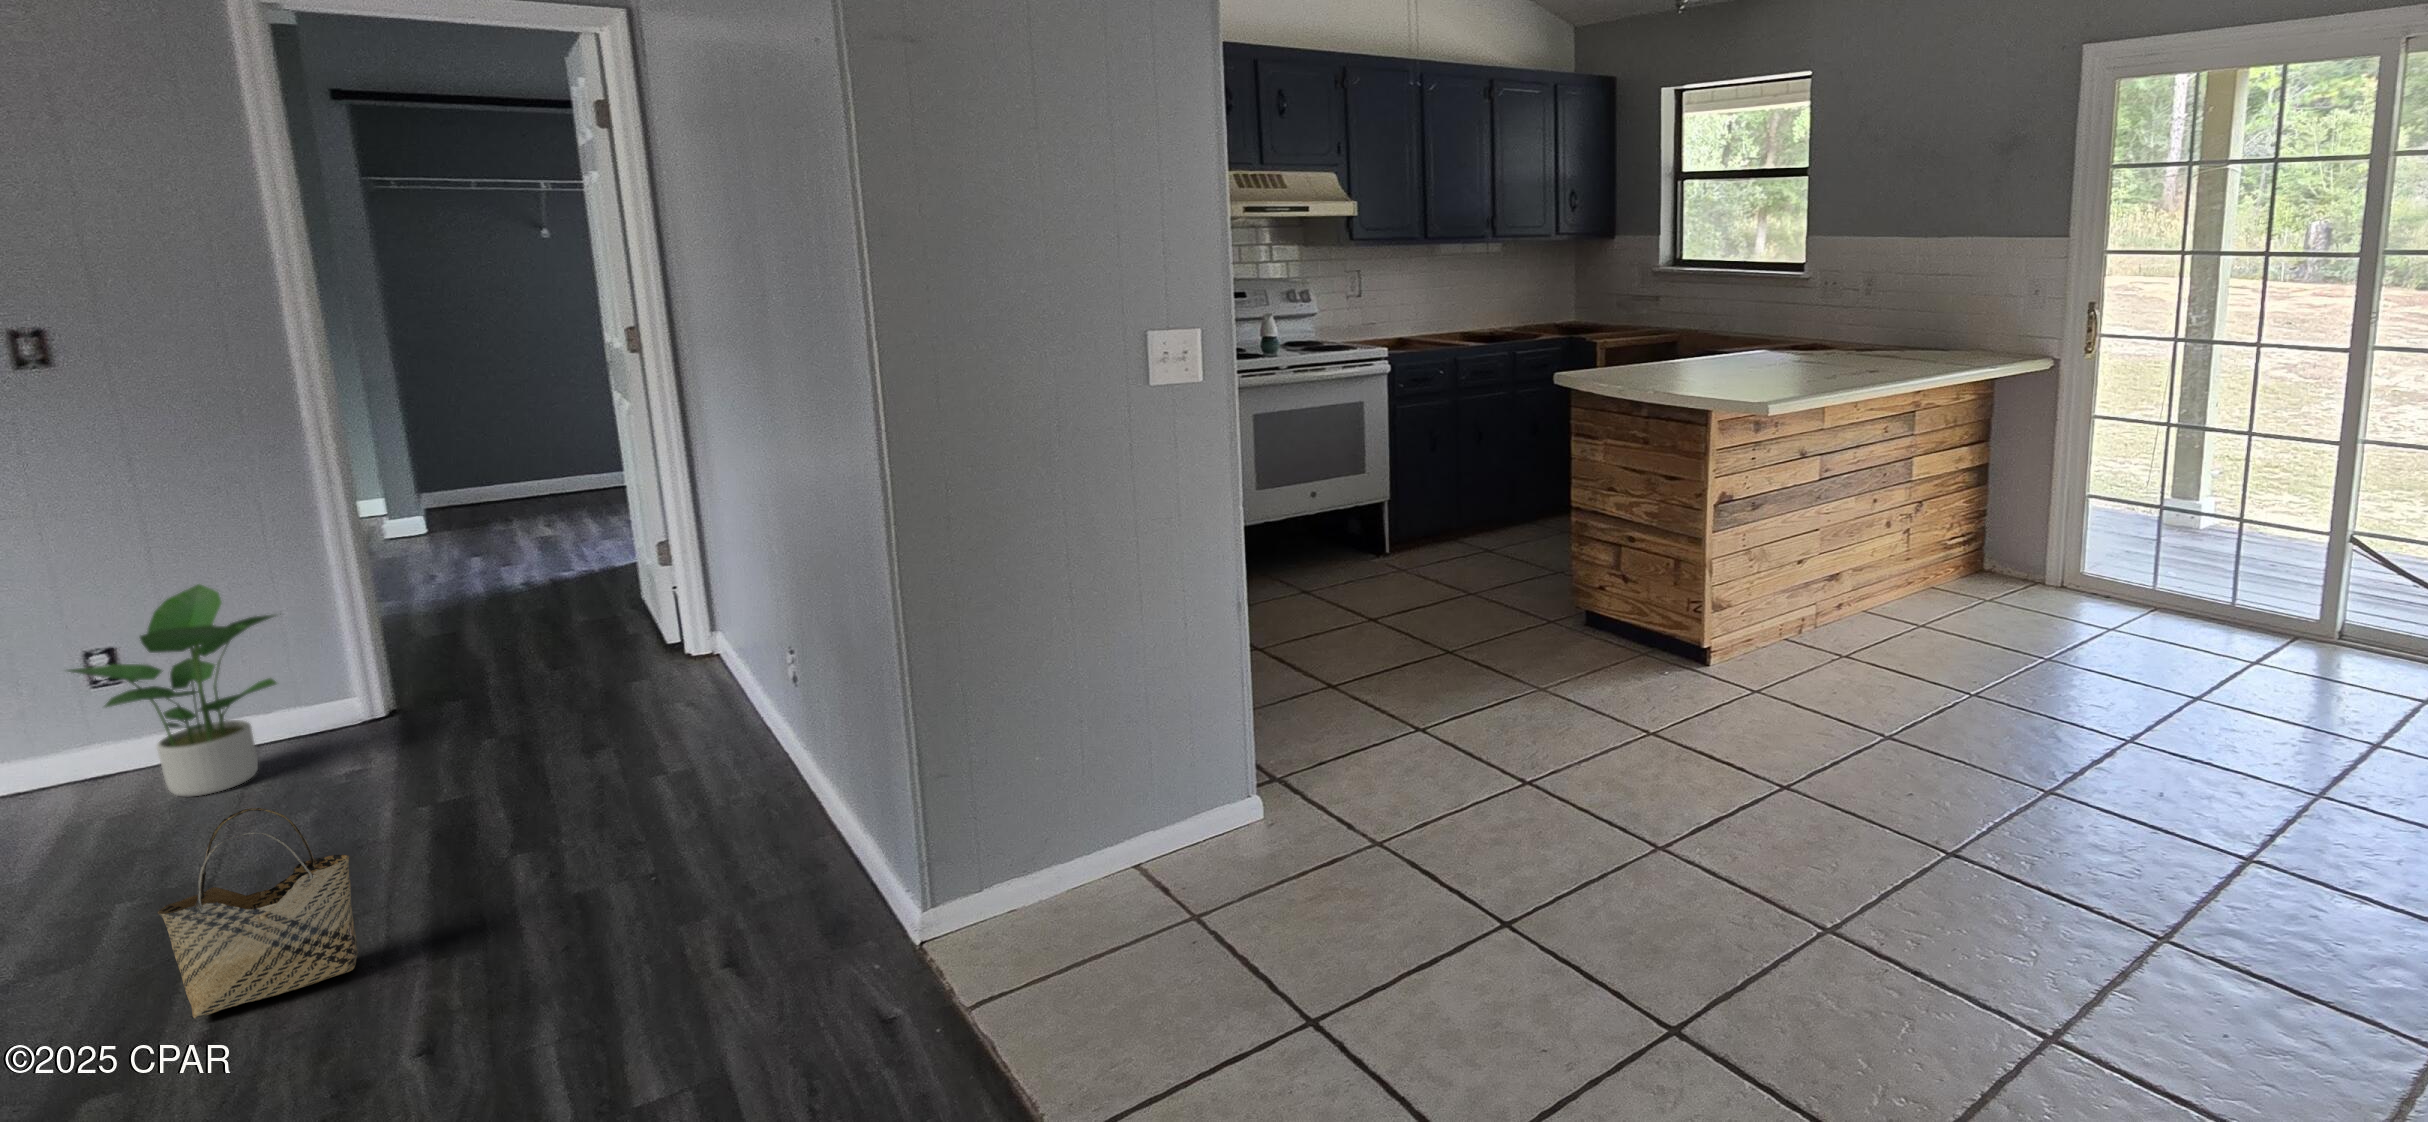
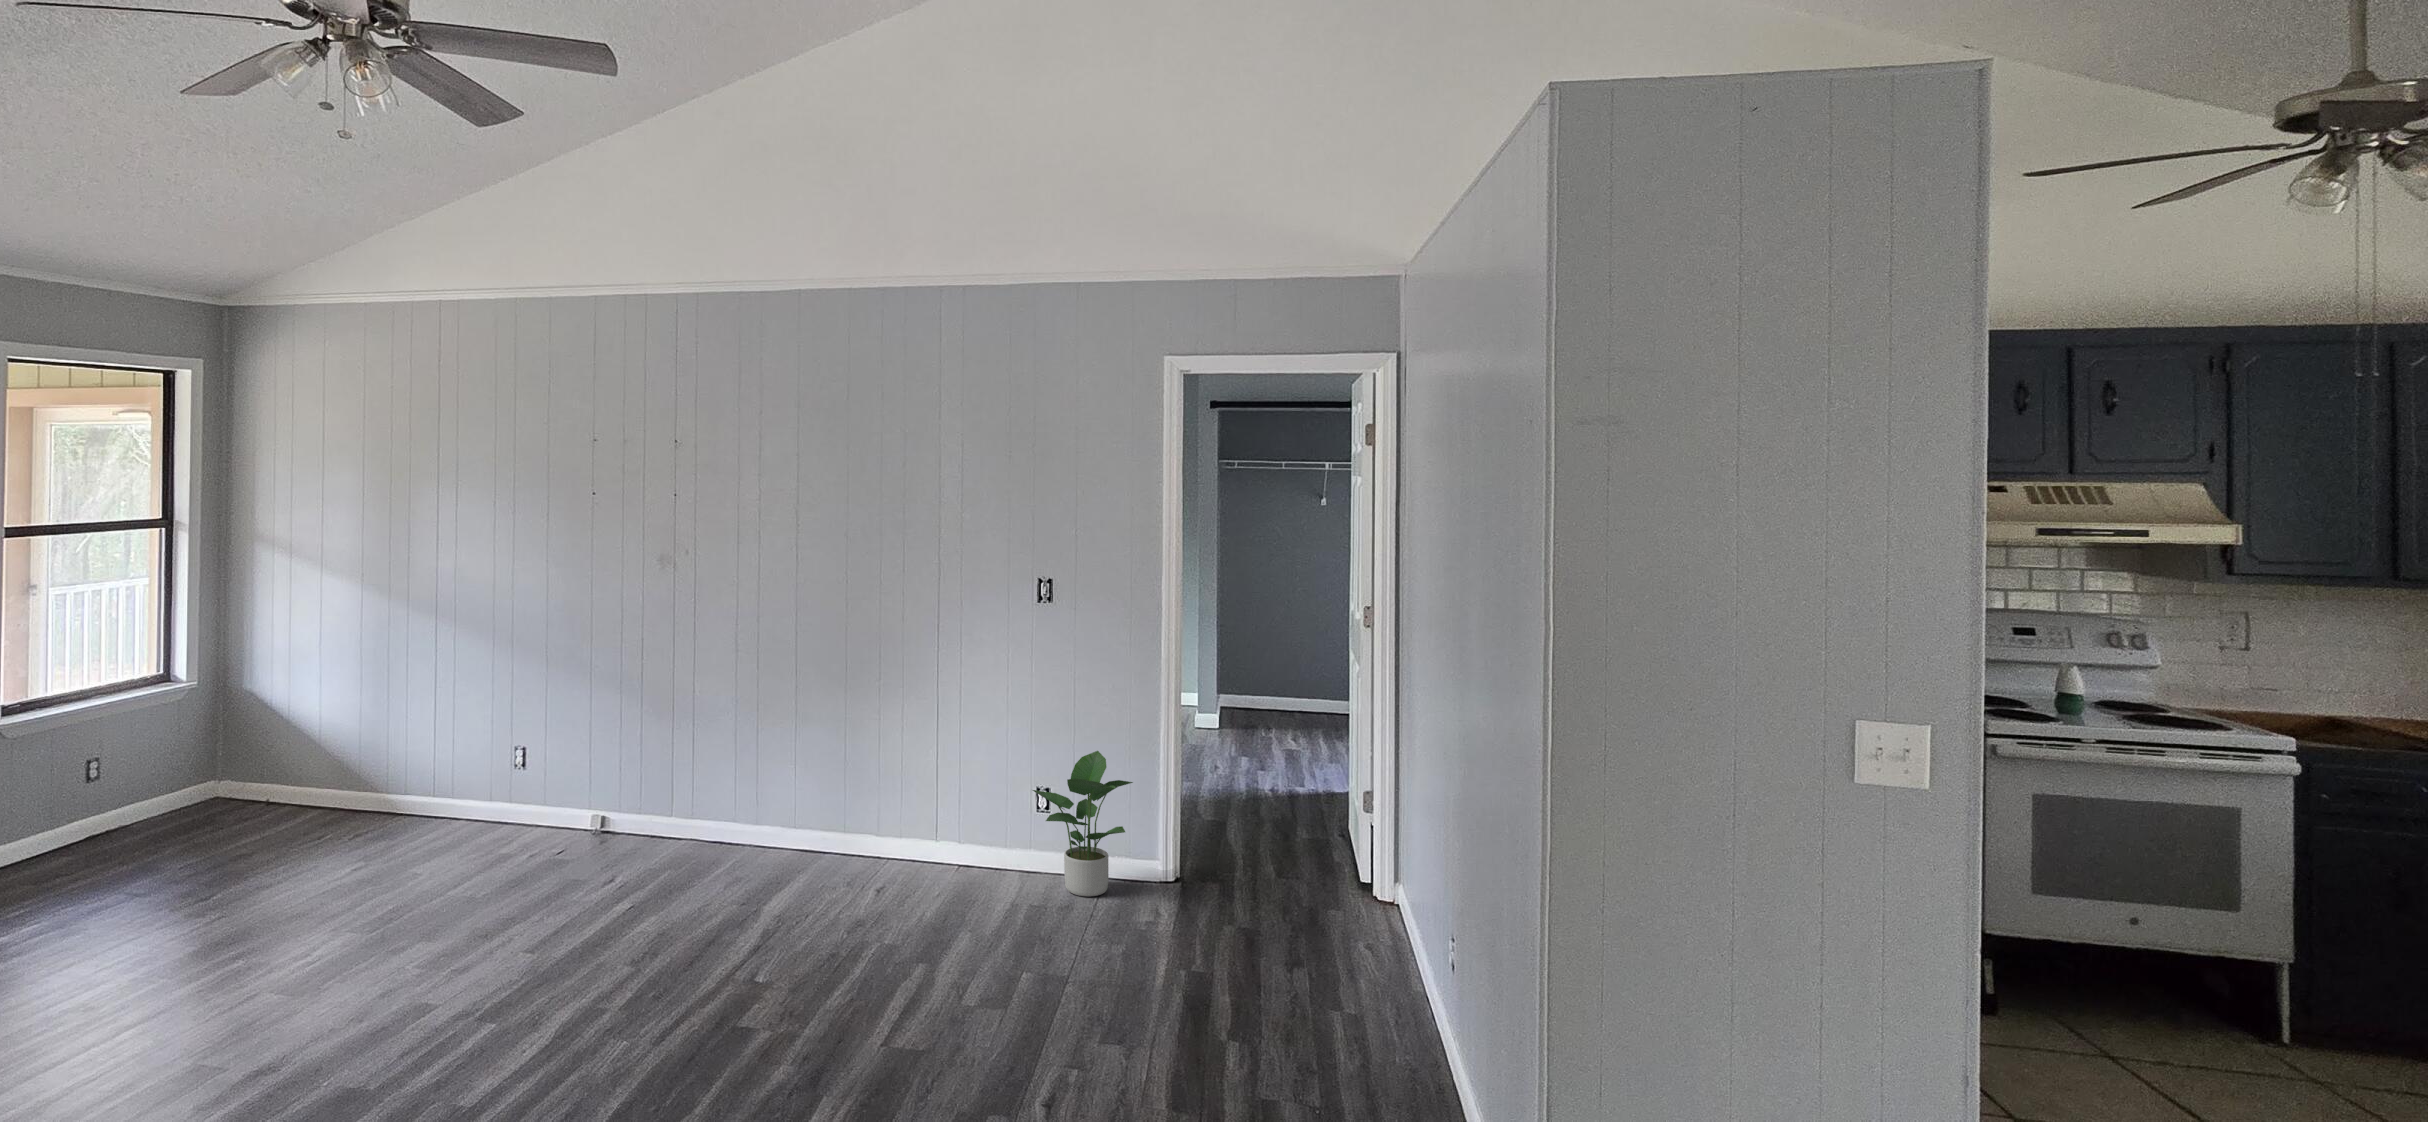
woven basket: present [157,808,358,1019] -> none [1052,923,1146,1067]

